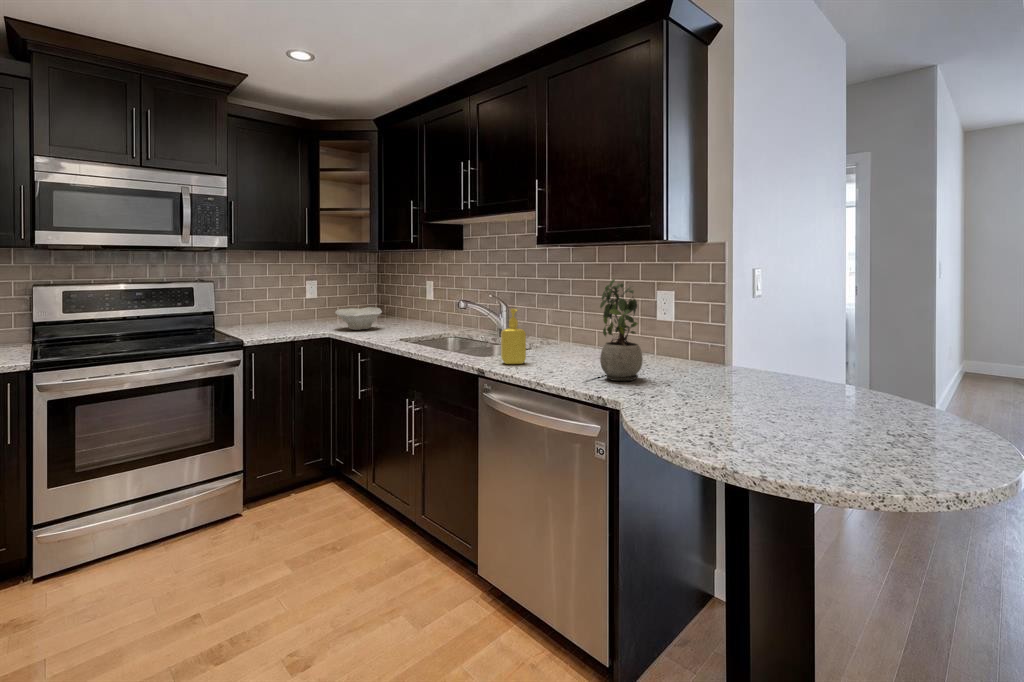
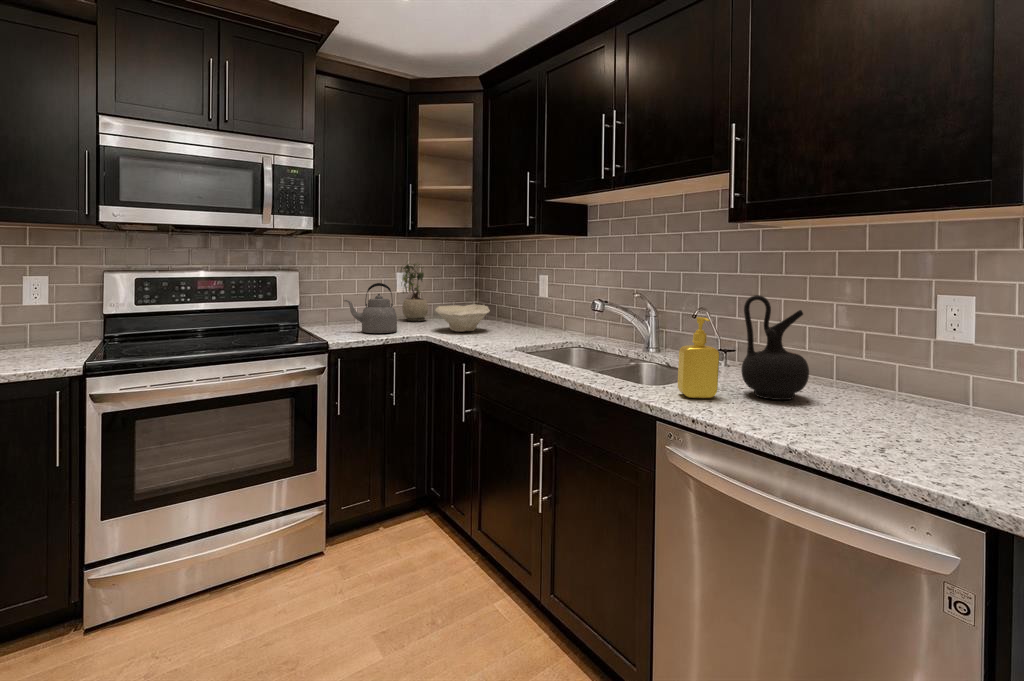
potted plant: present [600,279,643,381] -> present [401,263,428,321]
kettle: none [254,291,302,333] -> present [344,283,397,333]
ceramic jug: none [543,293,585,363] -> present [741,295,809,400]

